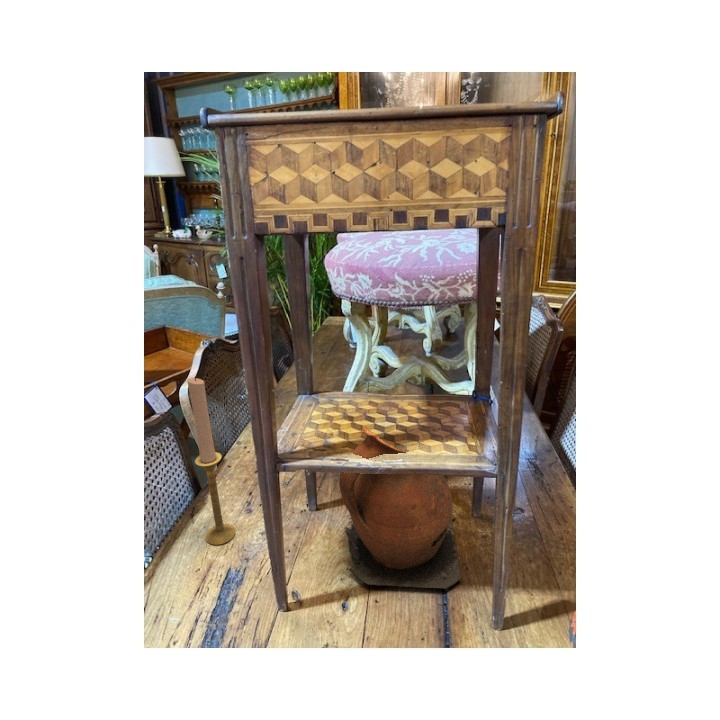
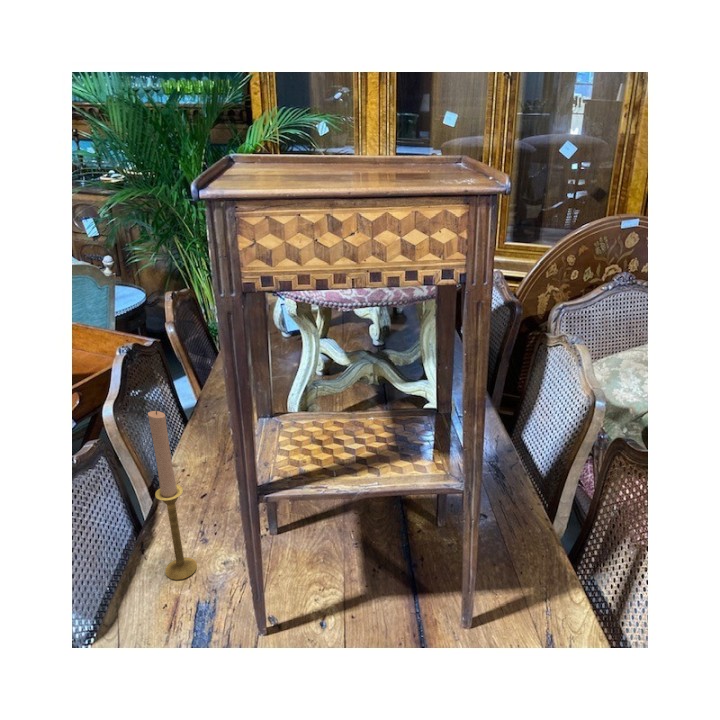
ceramic pitcher: present [339,426,461,591] -> none [312,450,430,603]

